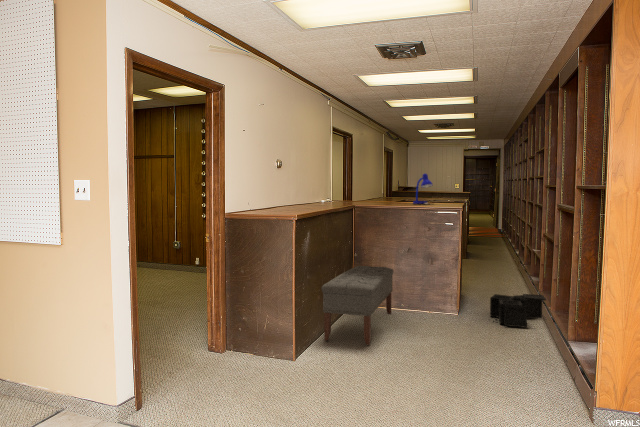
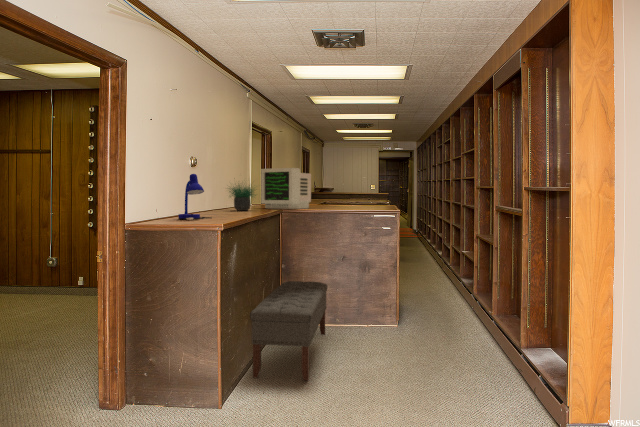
computer monitor: none [337,167,382,203] -> present [261,168,311,209]
potted plant: none [303,172,338,205] -> present [229,185,256,211]
desk lamp: present [413,174,433,204] -> present [178,174,211,220]
storage bin: present [490,294,546,328] -> none [430,307,487,345]

